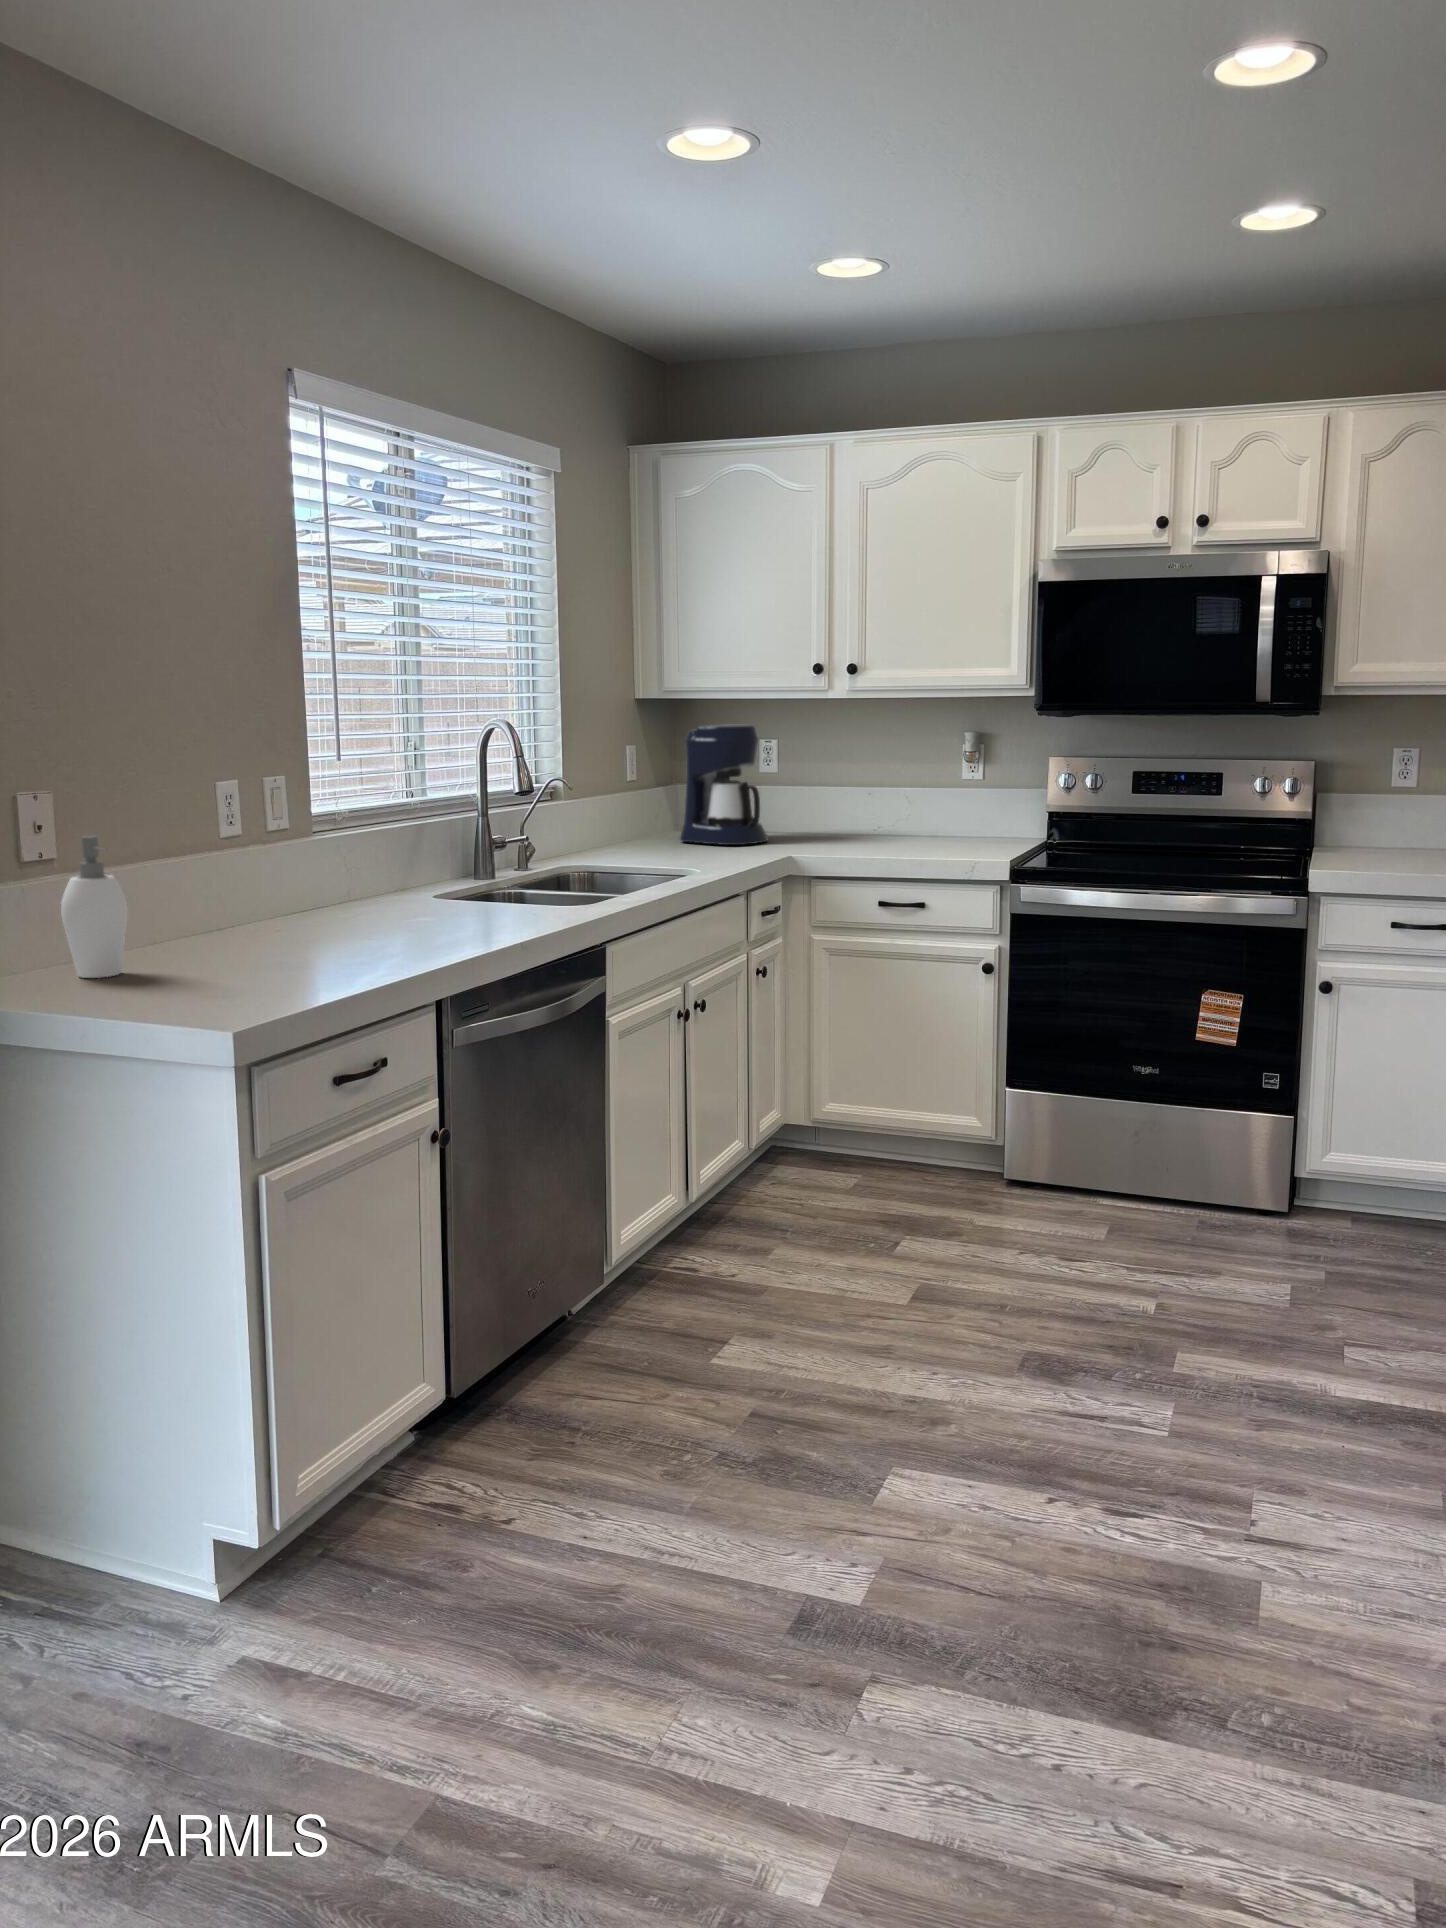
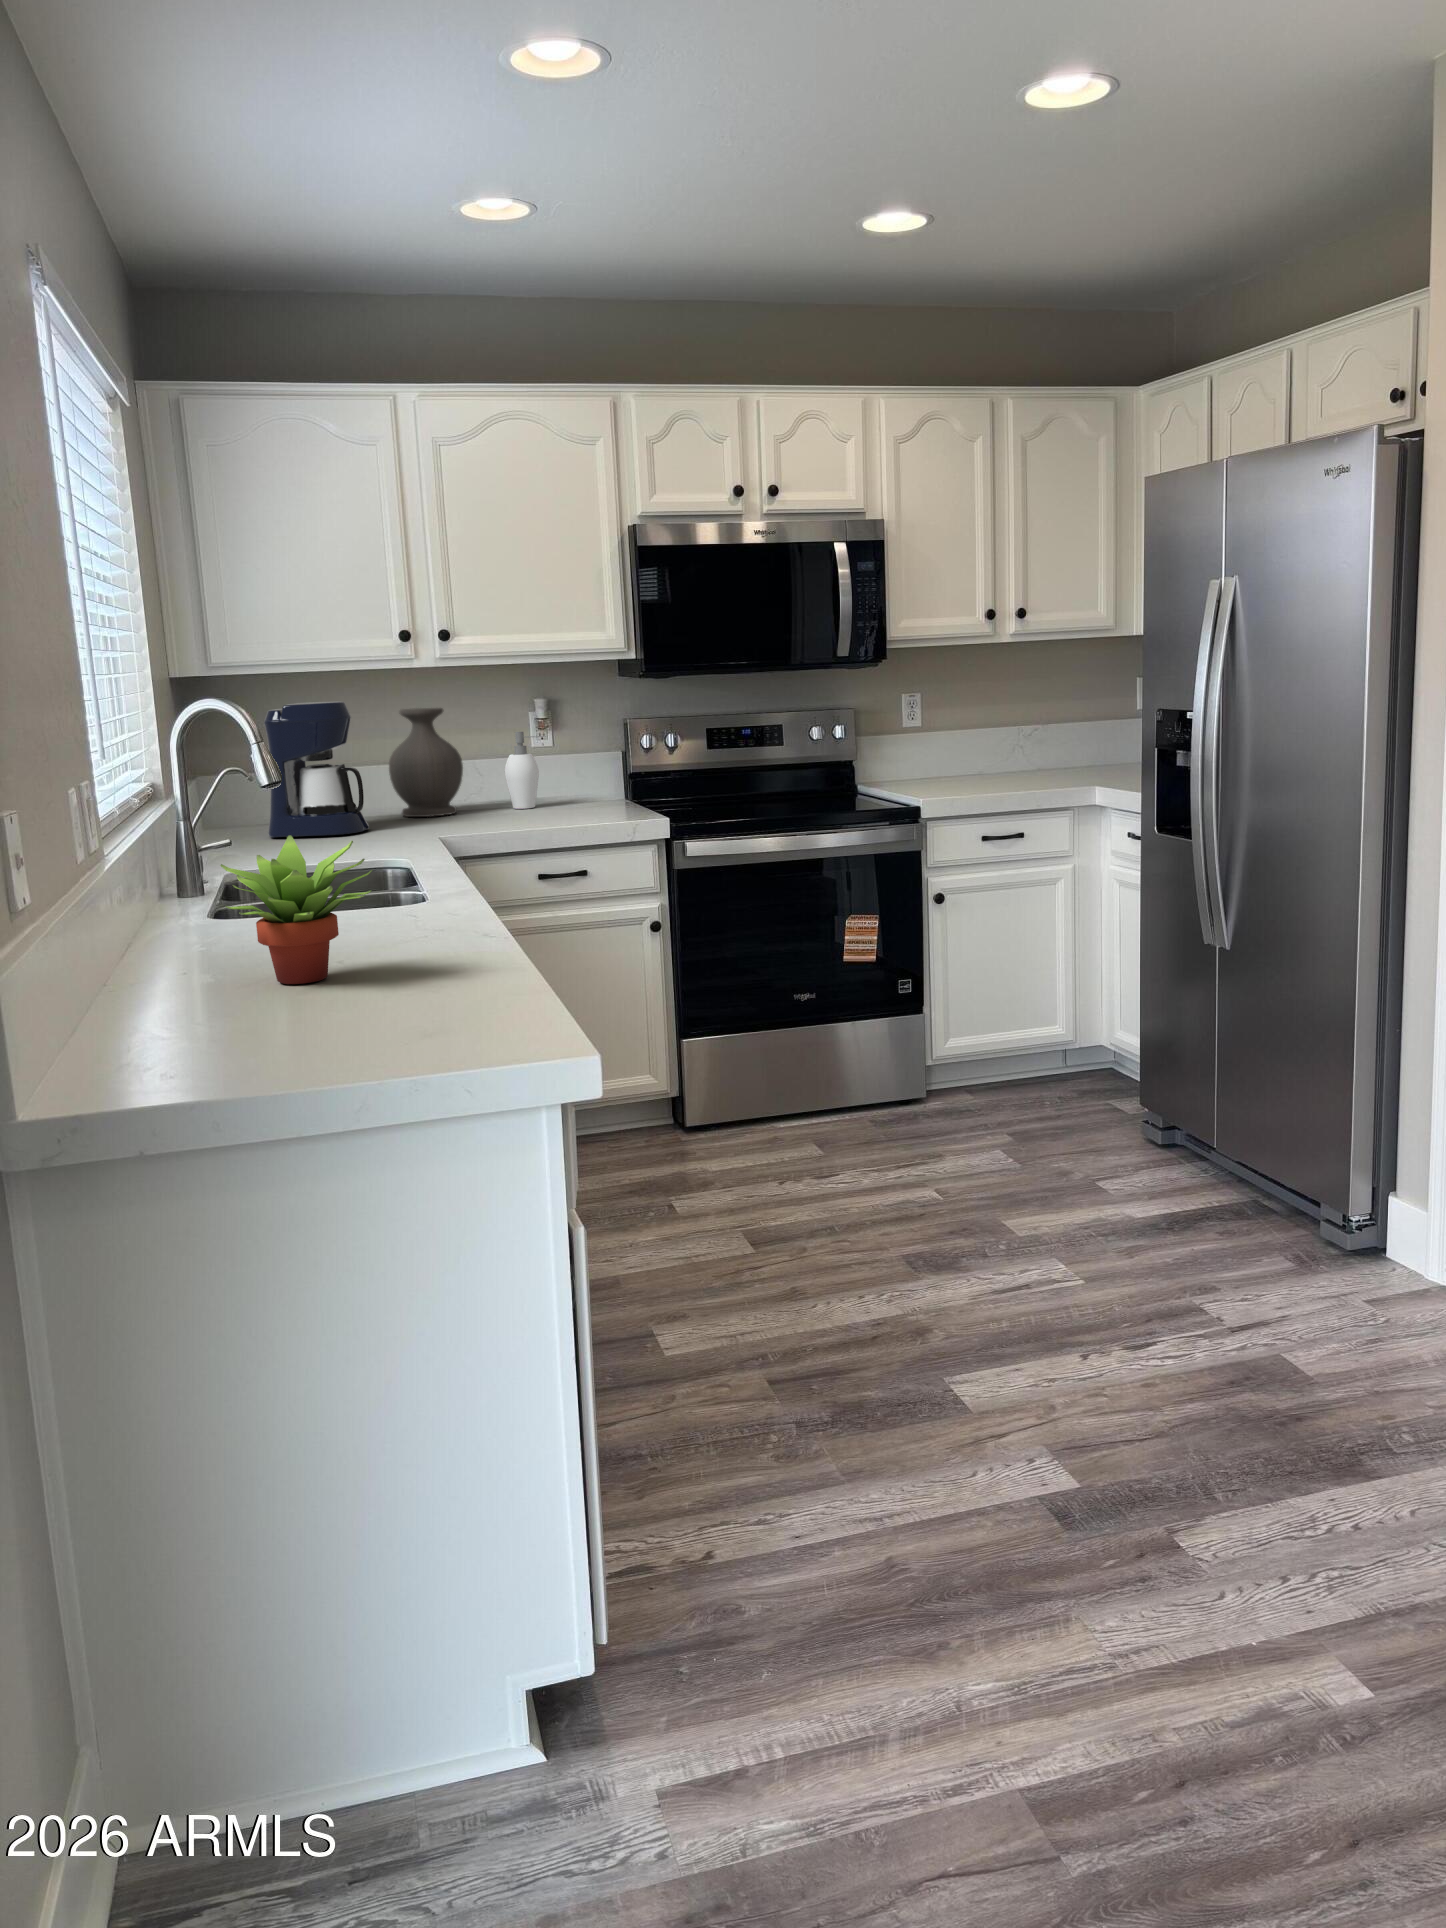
vase: none [817,734,885,837] -> present [389,708,463,817]
soap dispenser: present [61,836,128,978] -> present [505,732,545,809]
succulent plant: none [233,839,347,956] -> present [220,835,373,984]

